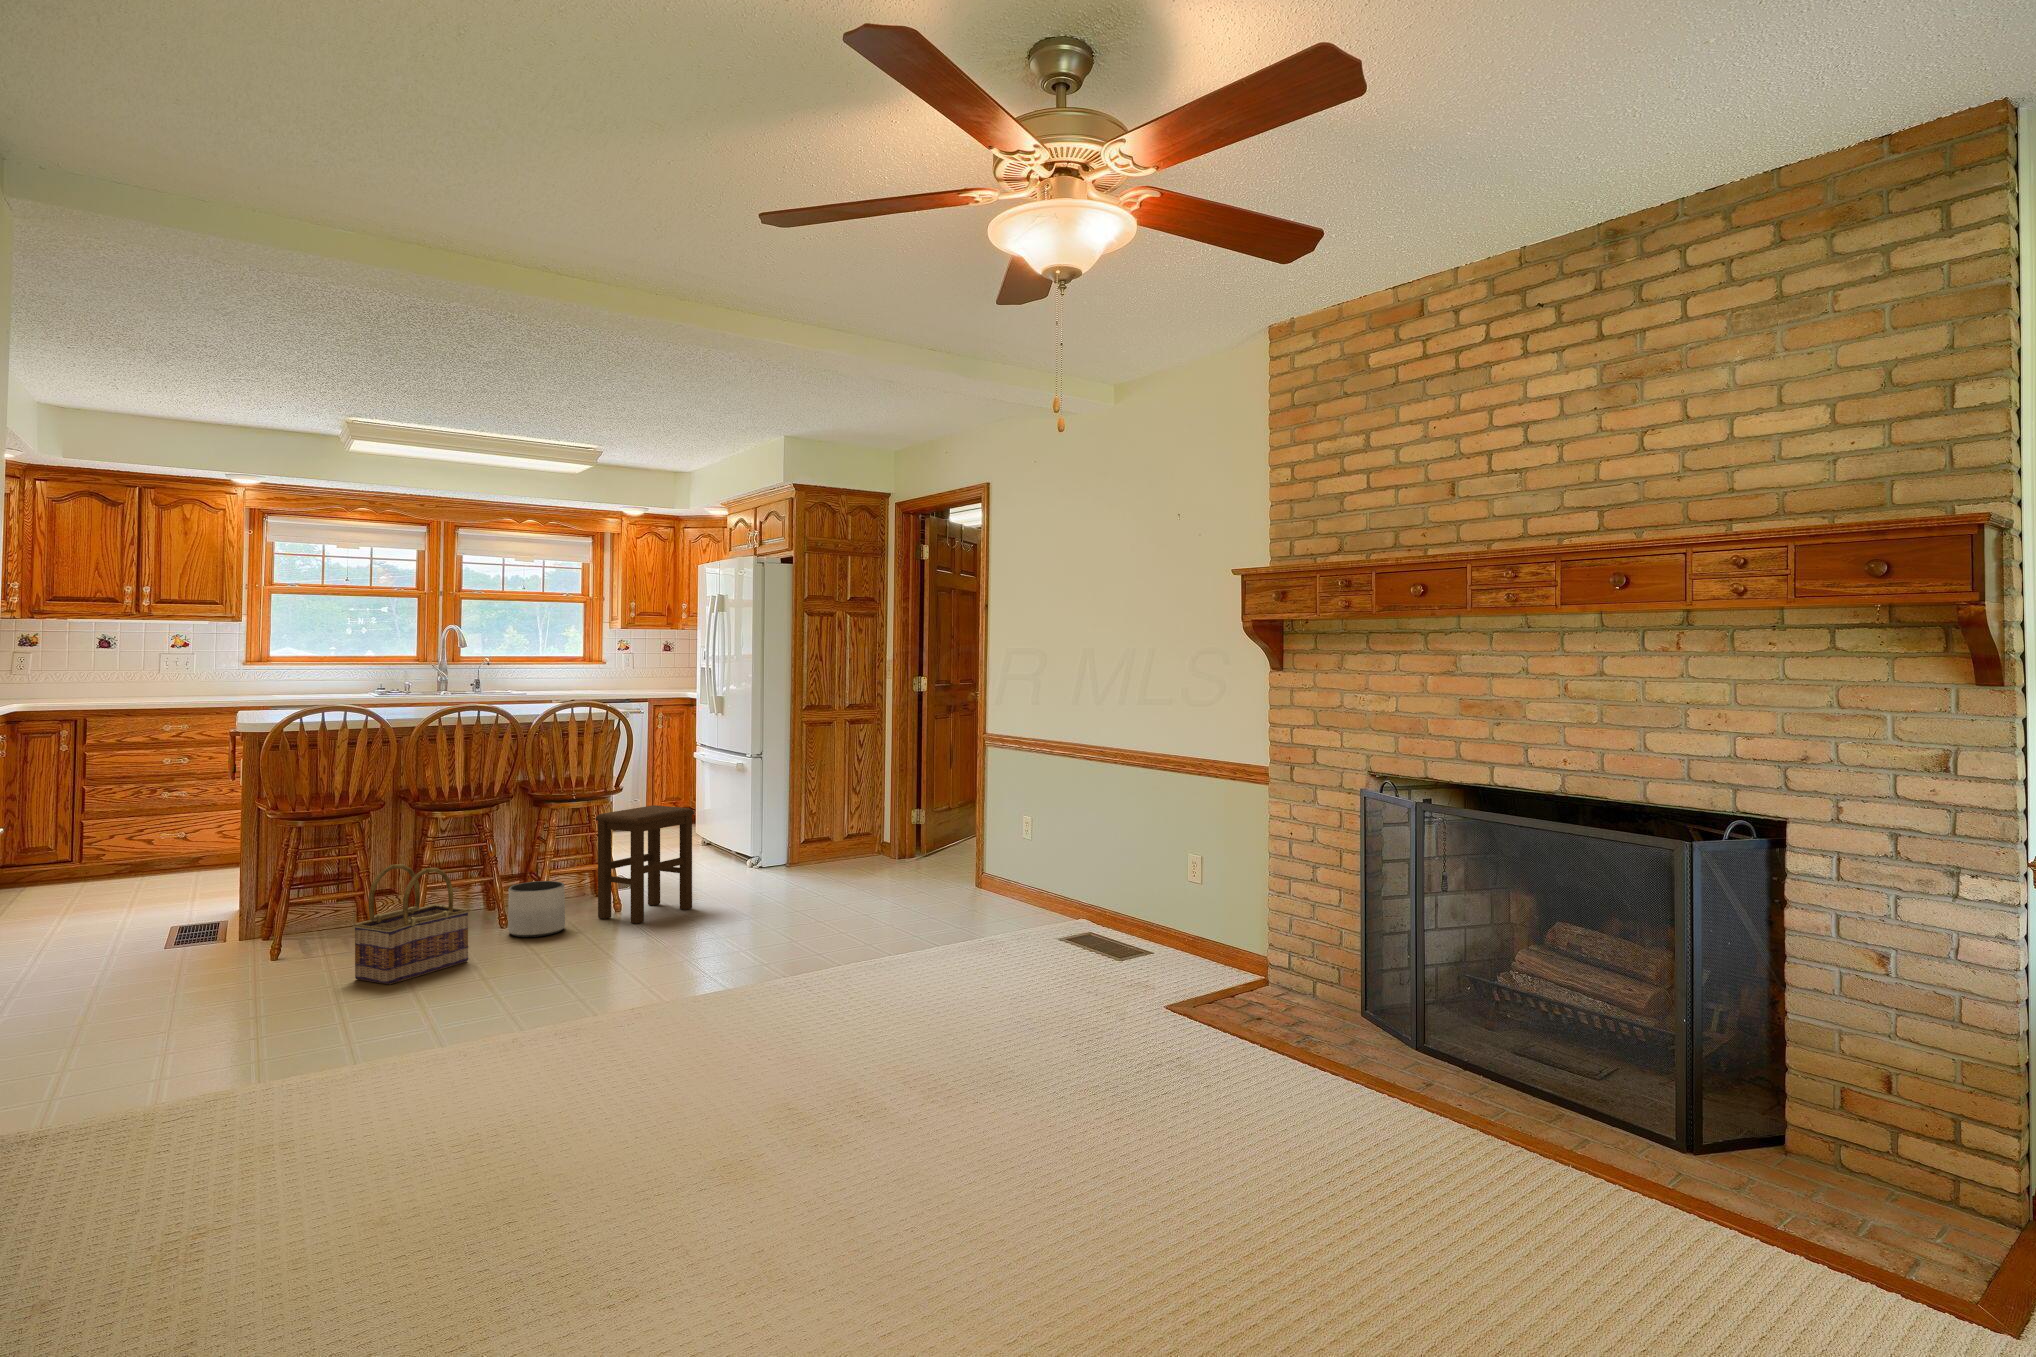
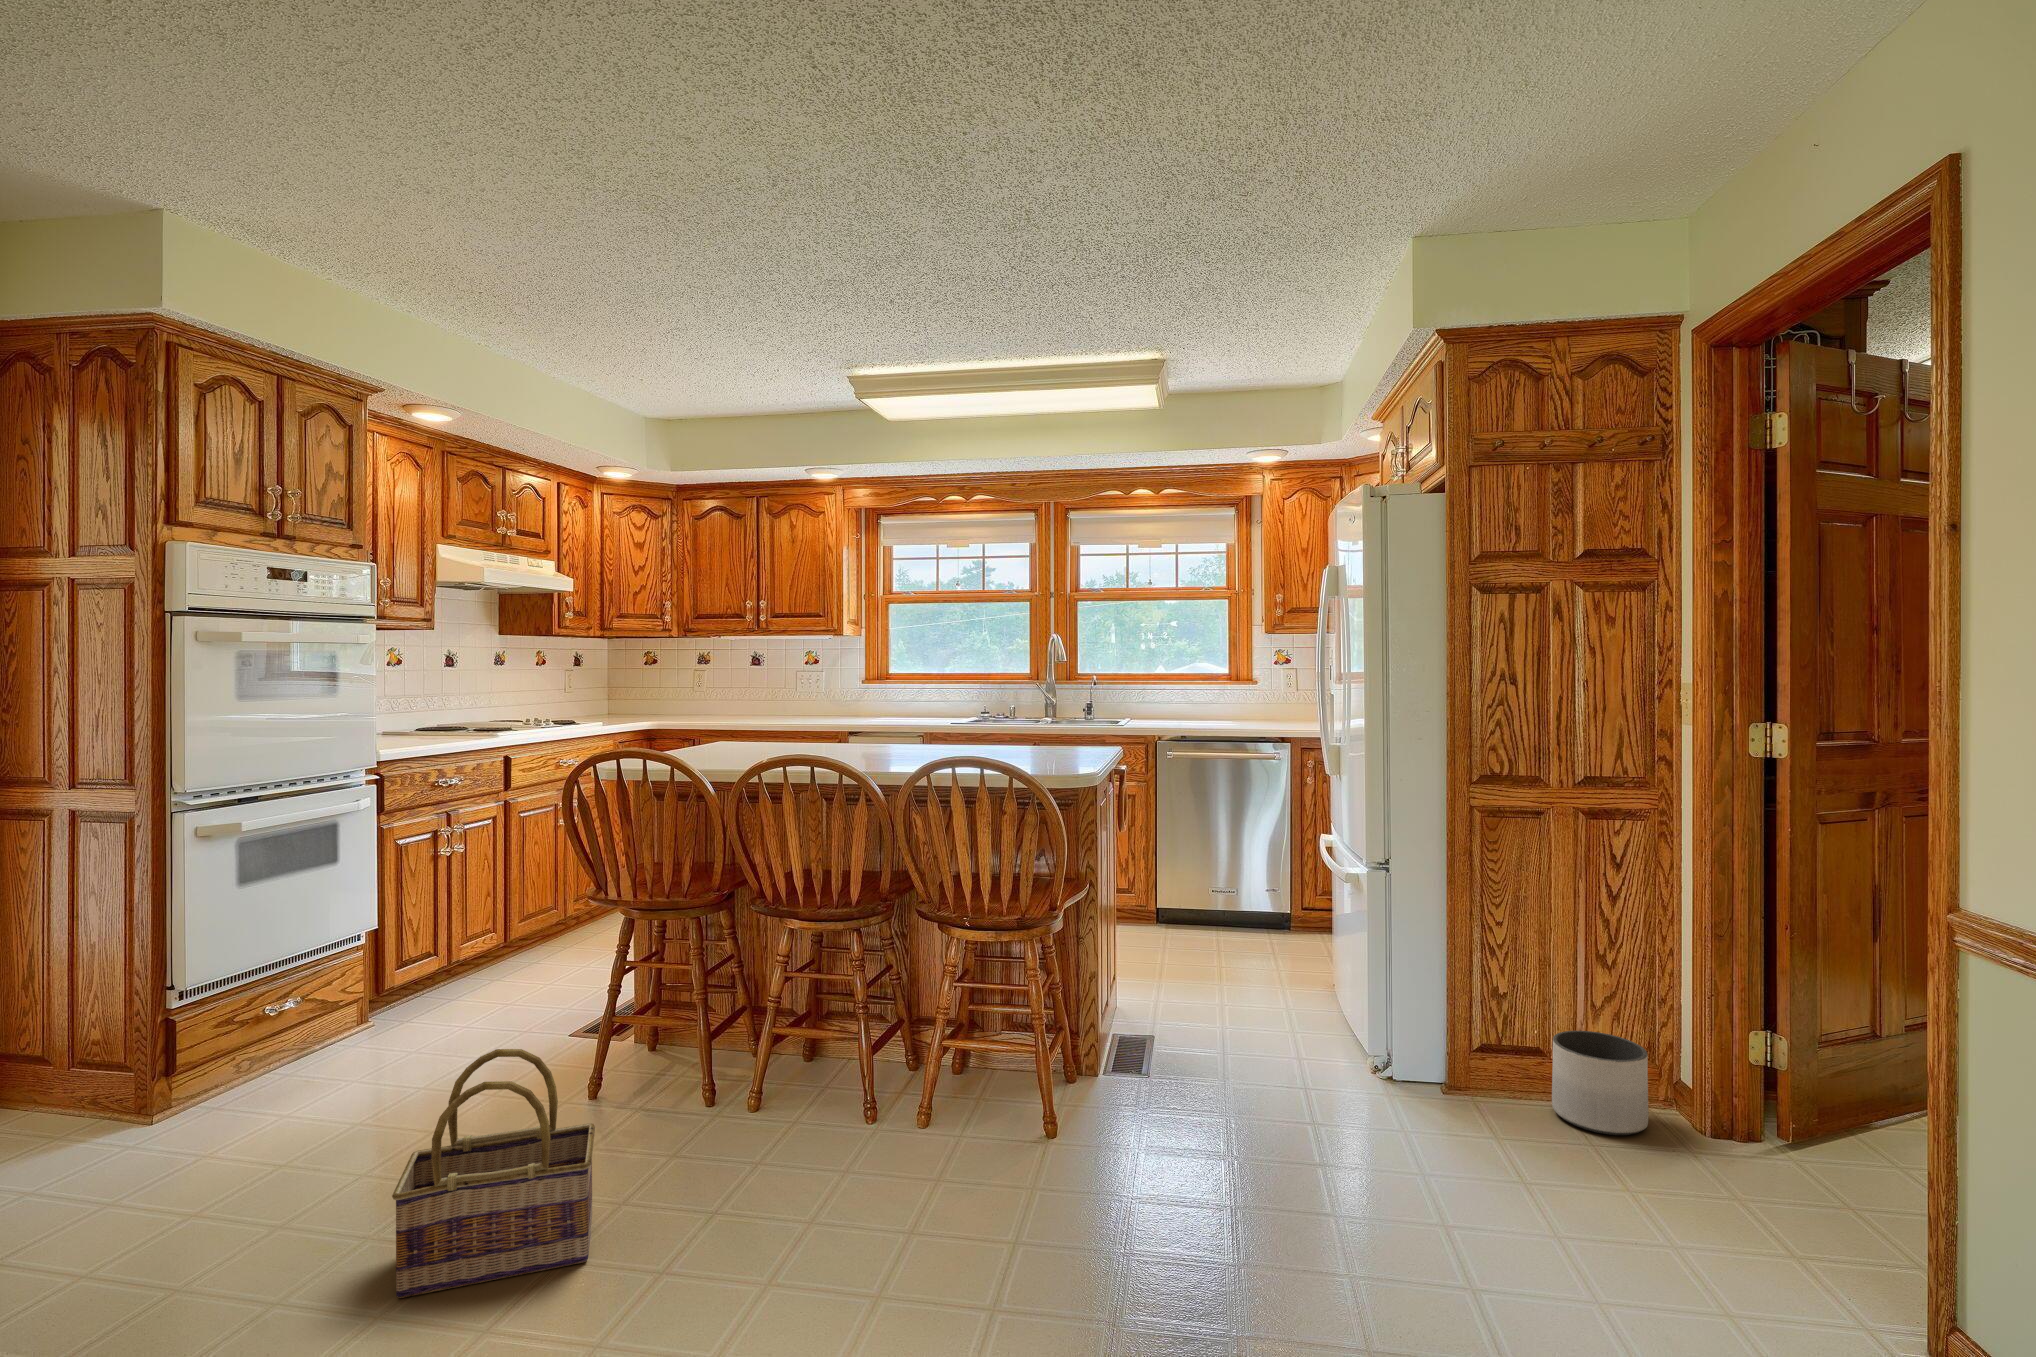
stool: present [596,805,694,924] -> none [929,969,1110,1236]
planter: present [508,881,565,937] -> present [1552,1031,1648,1135]

